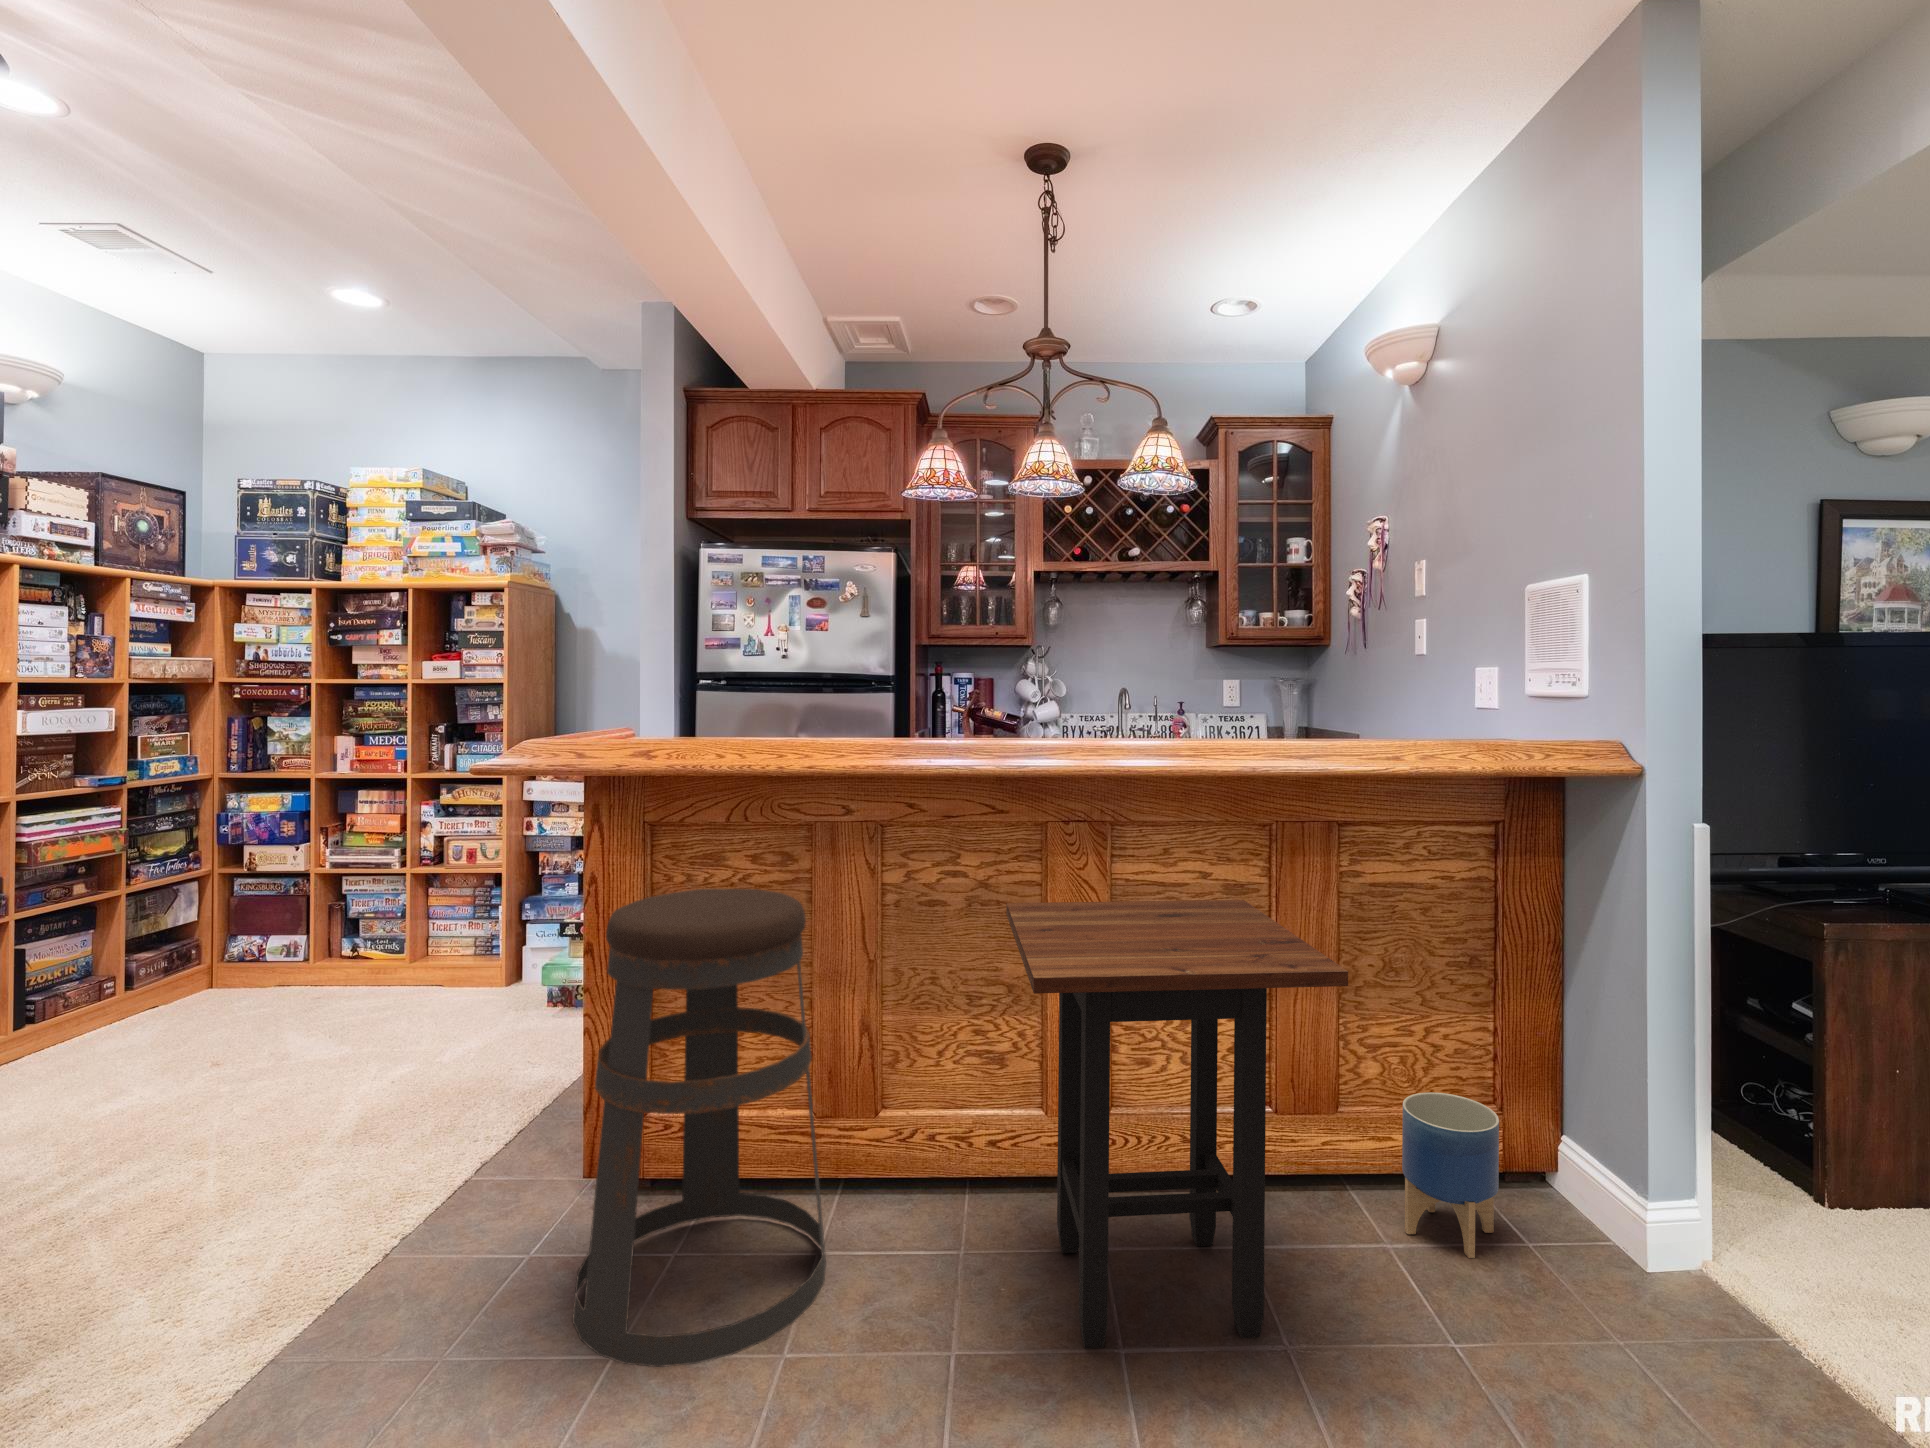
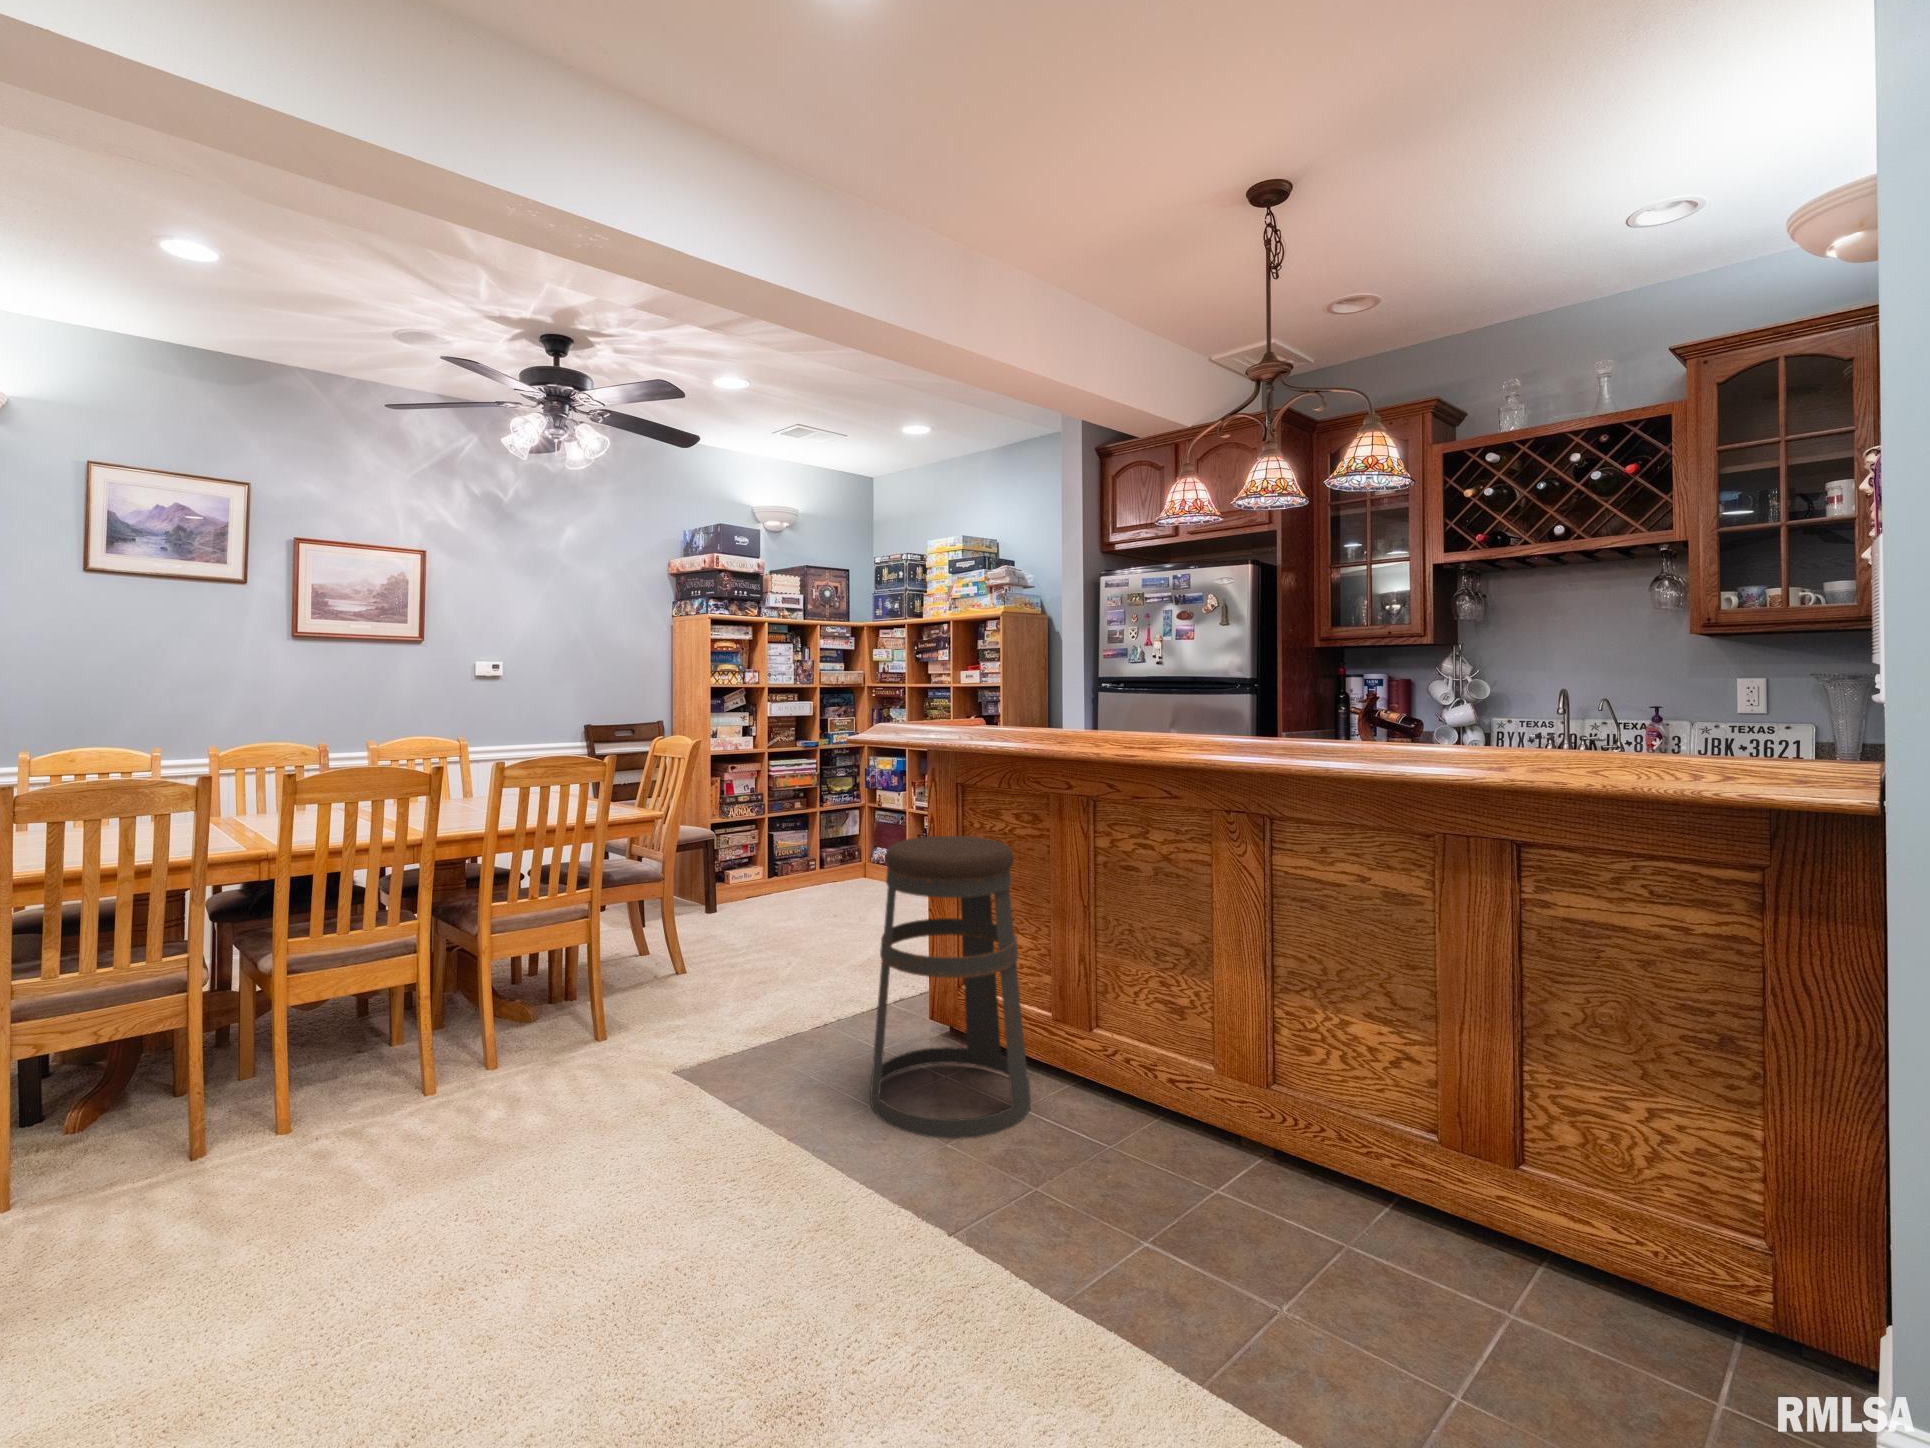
side table: present [1006,900,1348,1349] -> none [1063,879,1397,1301]
planter: present [1402,1092,1499,1258] -> none [1568,1173,1702,1374]

